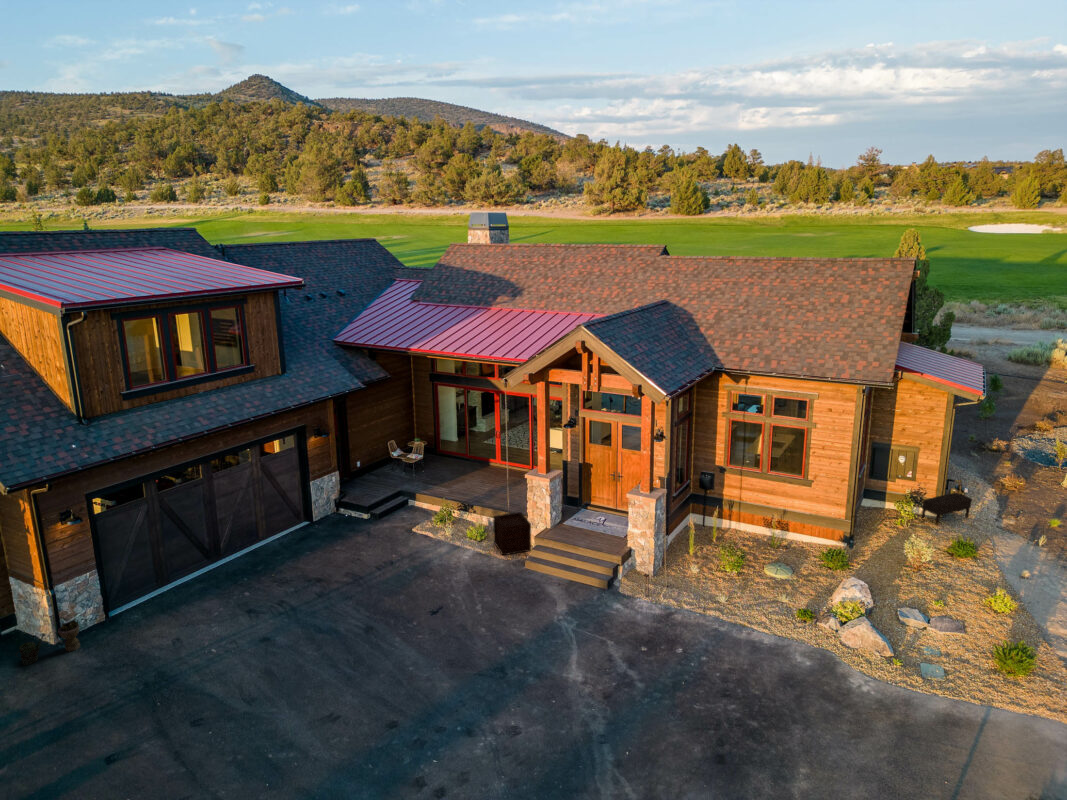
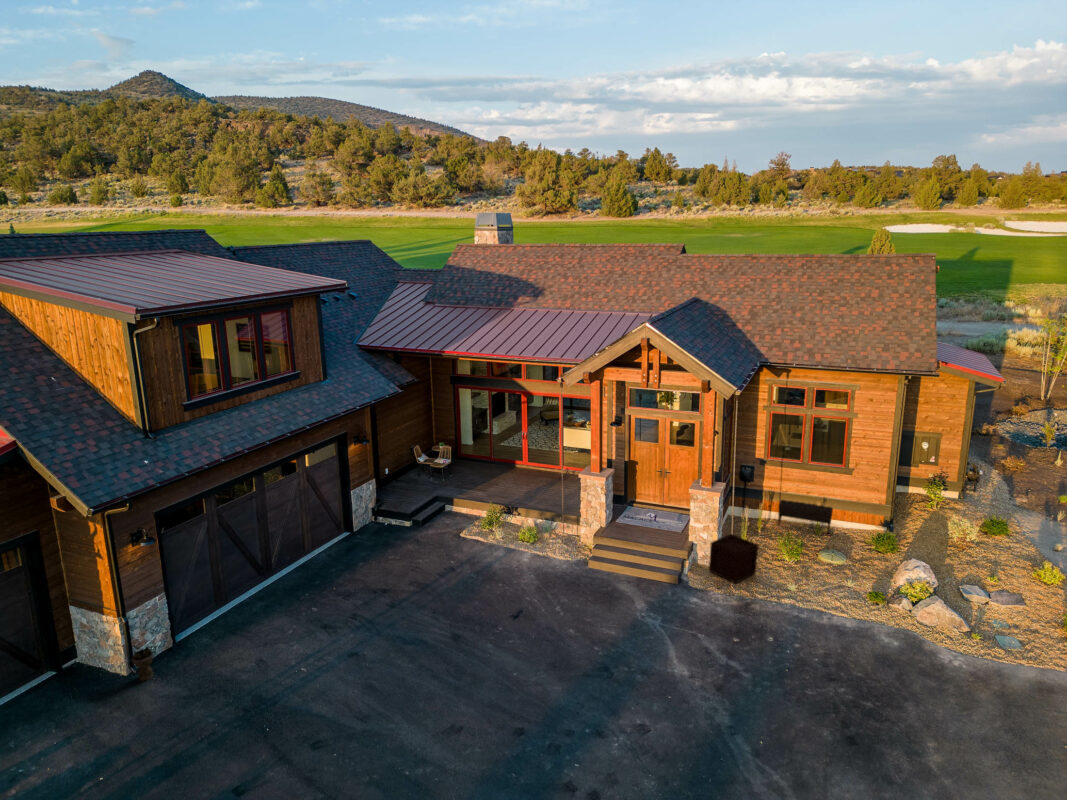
bench: present [921,493,972,525] -> present [778,500,833,534]
wooden crate: present [493,512,531,555] -> present [709,534,758,583]
watering can: present [16,634,45,665] -> none [91,664,118,698]

